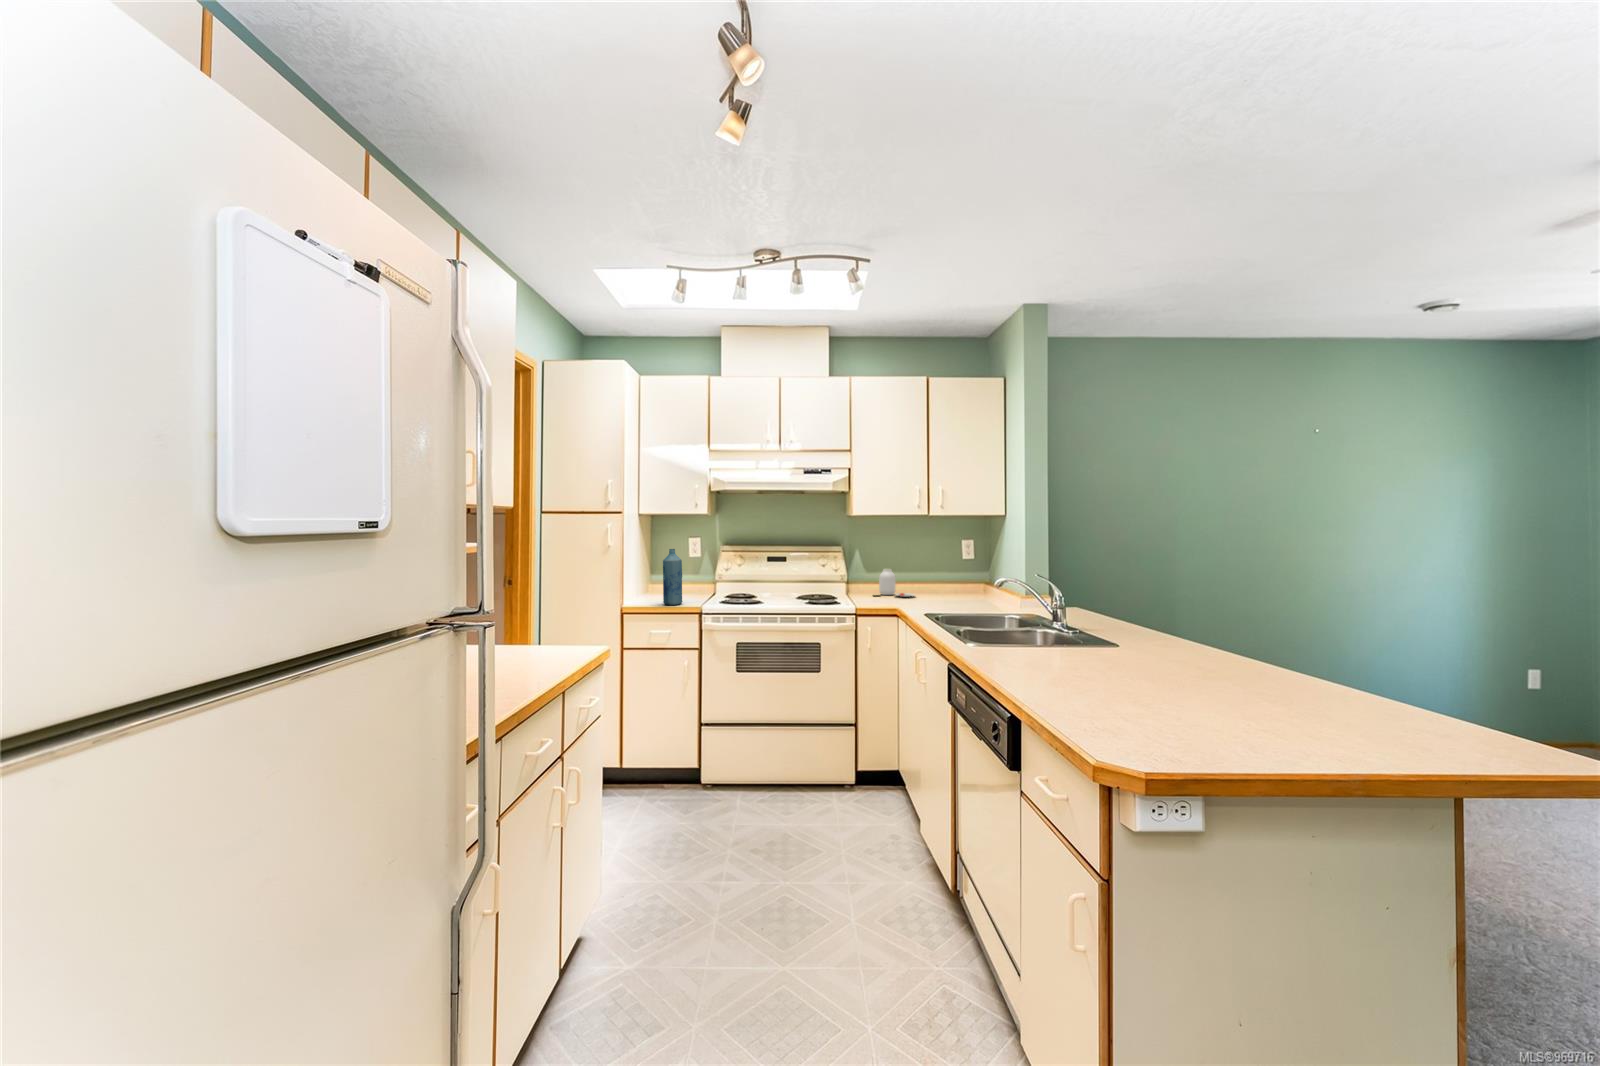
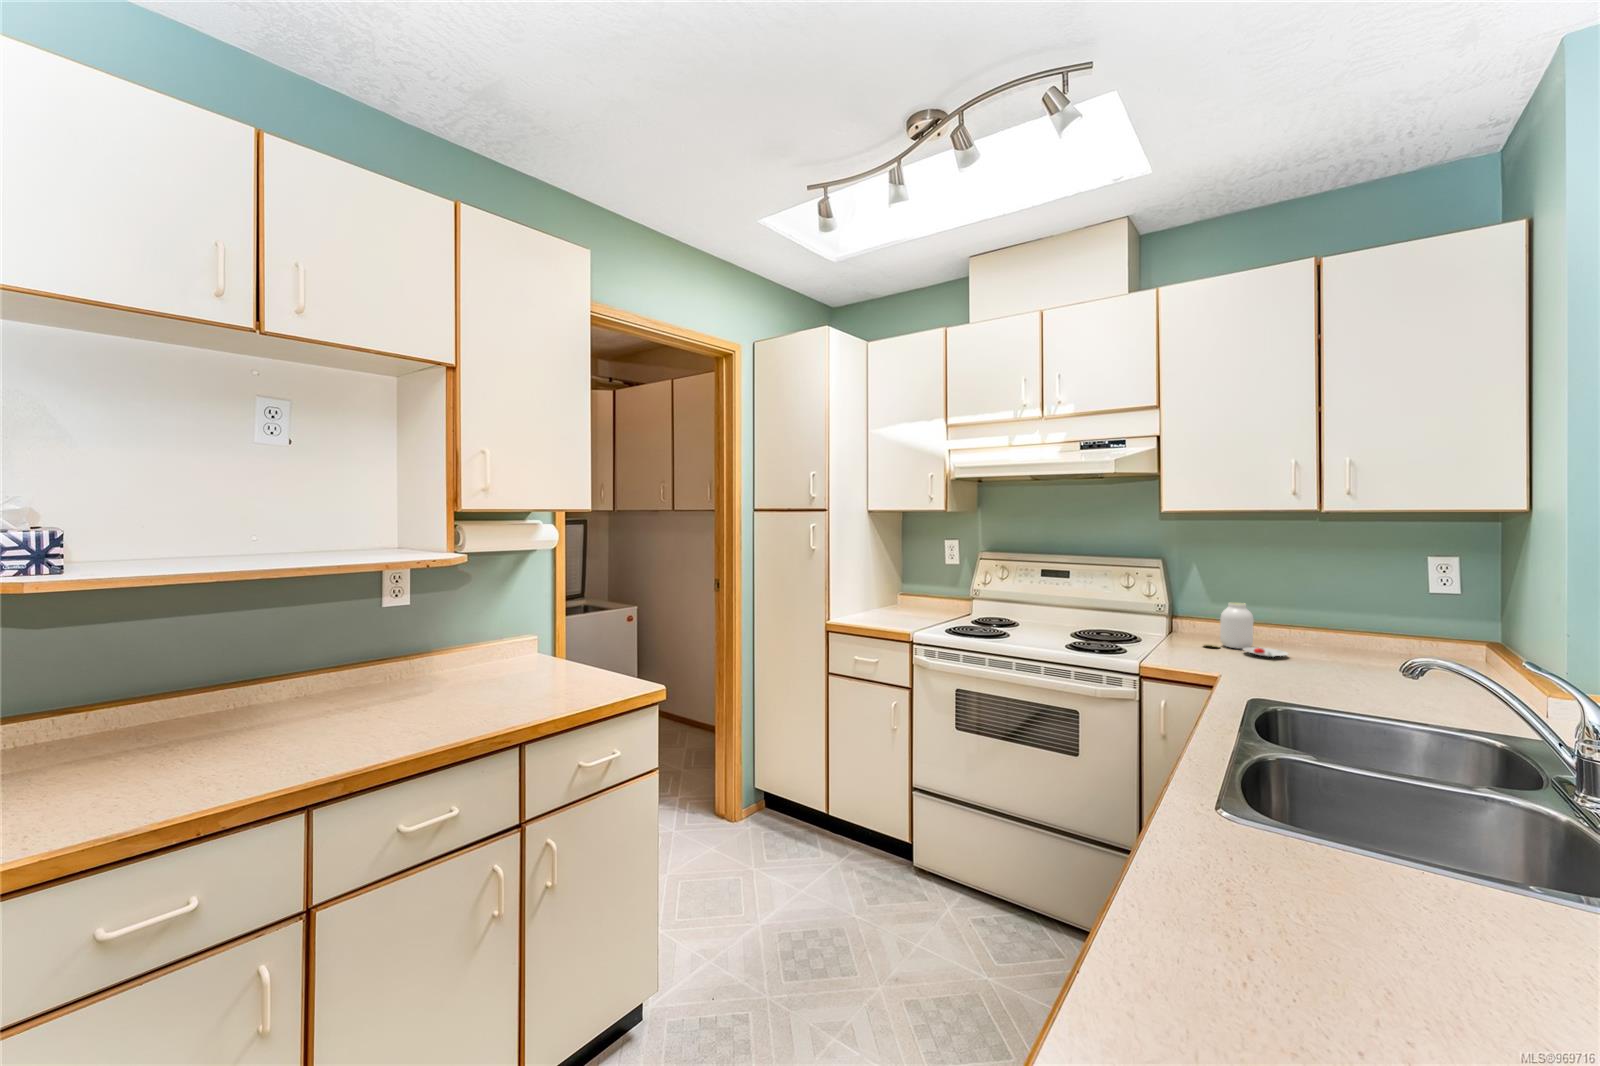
bottle: present [663,549,683,605] -> none [881,555,906,626]

